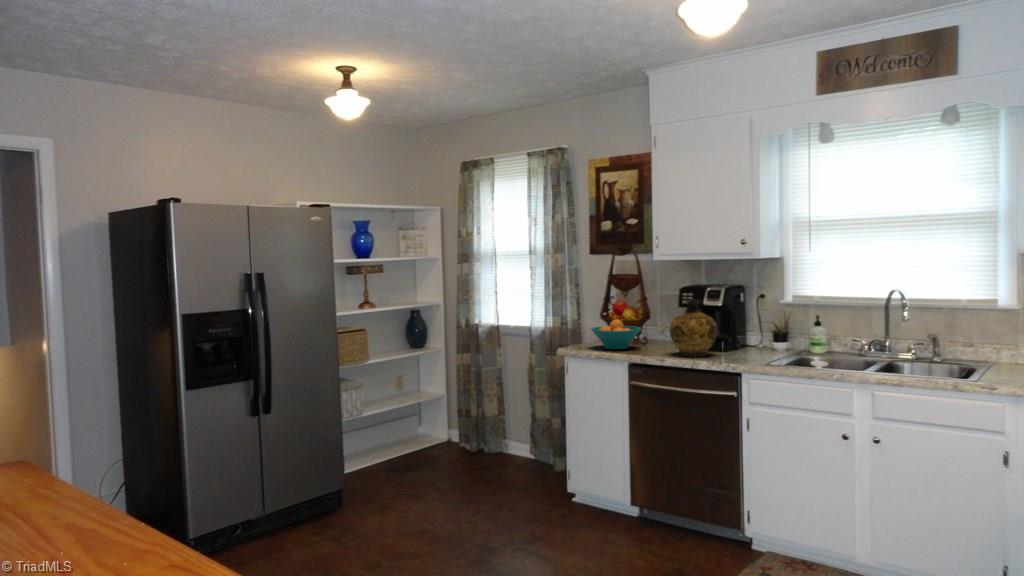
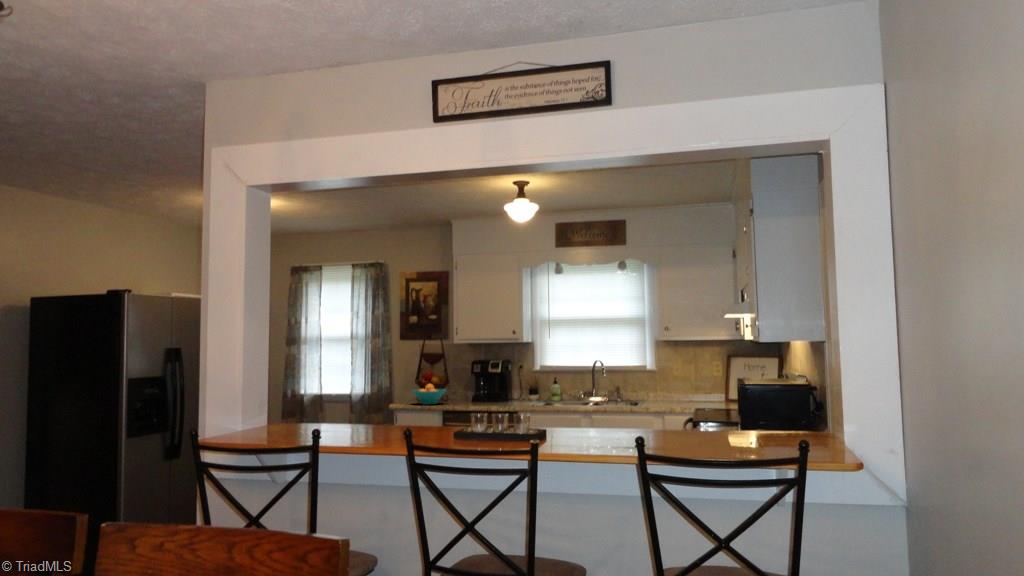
ceramic jug: present [669,298,717,356] -> none [469,367,499,405]

